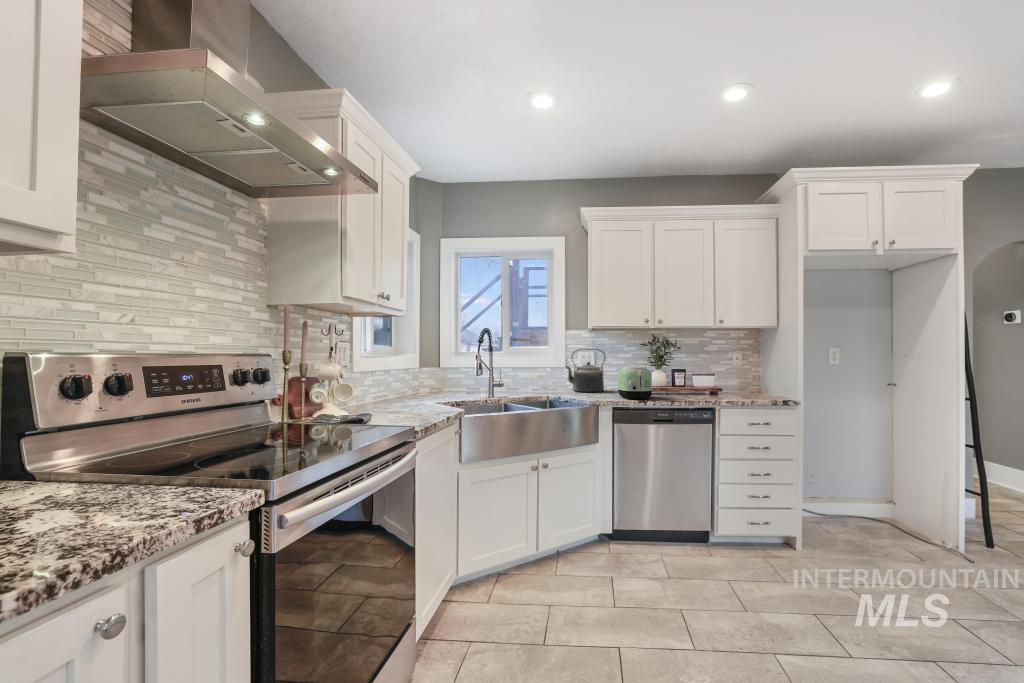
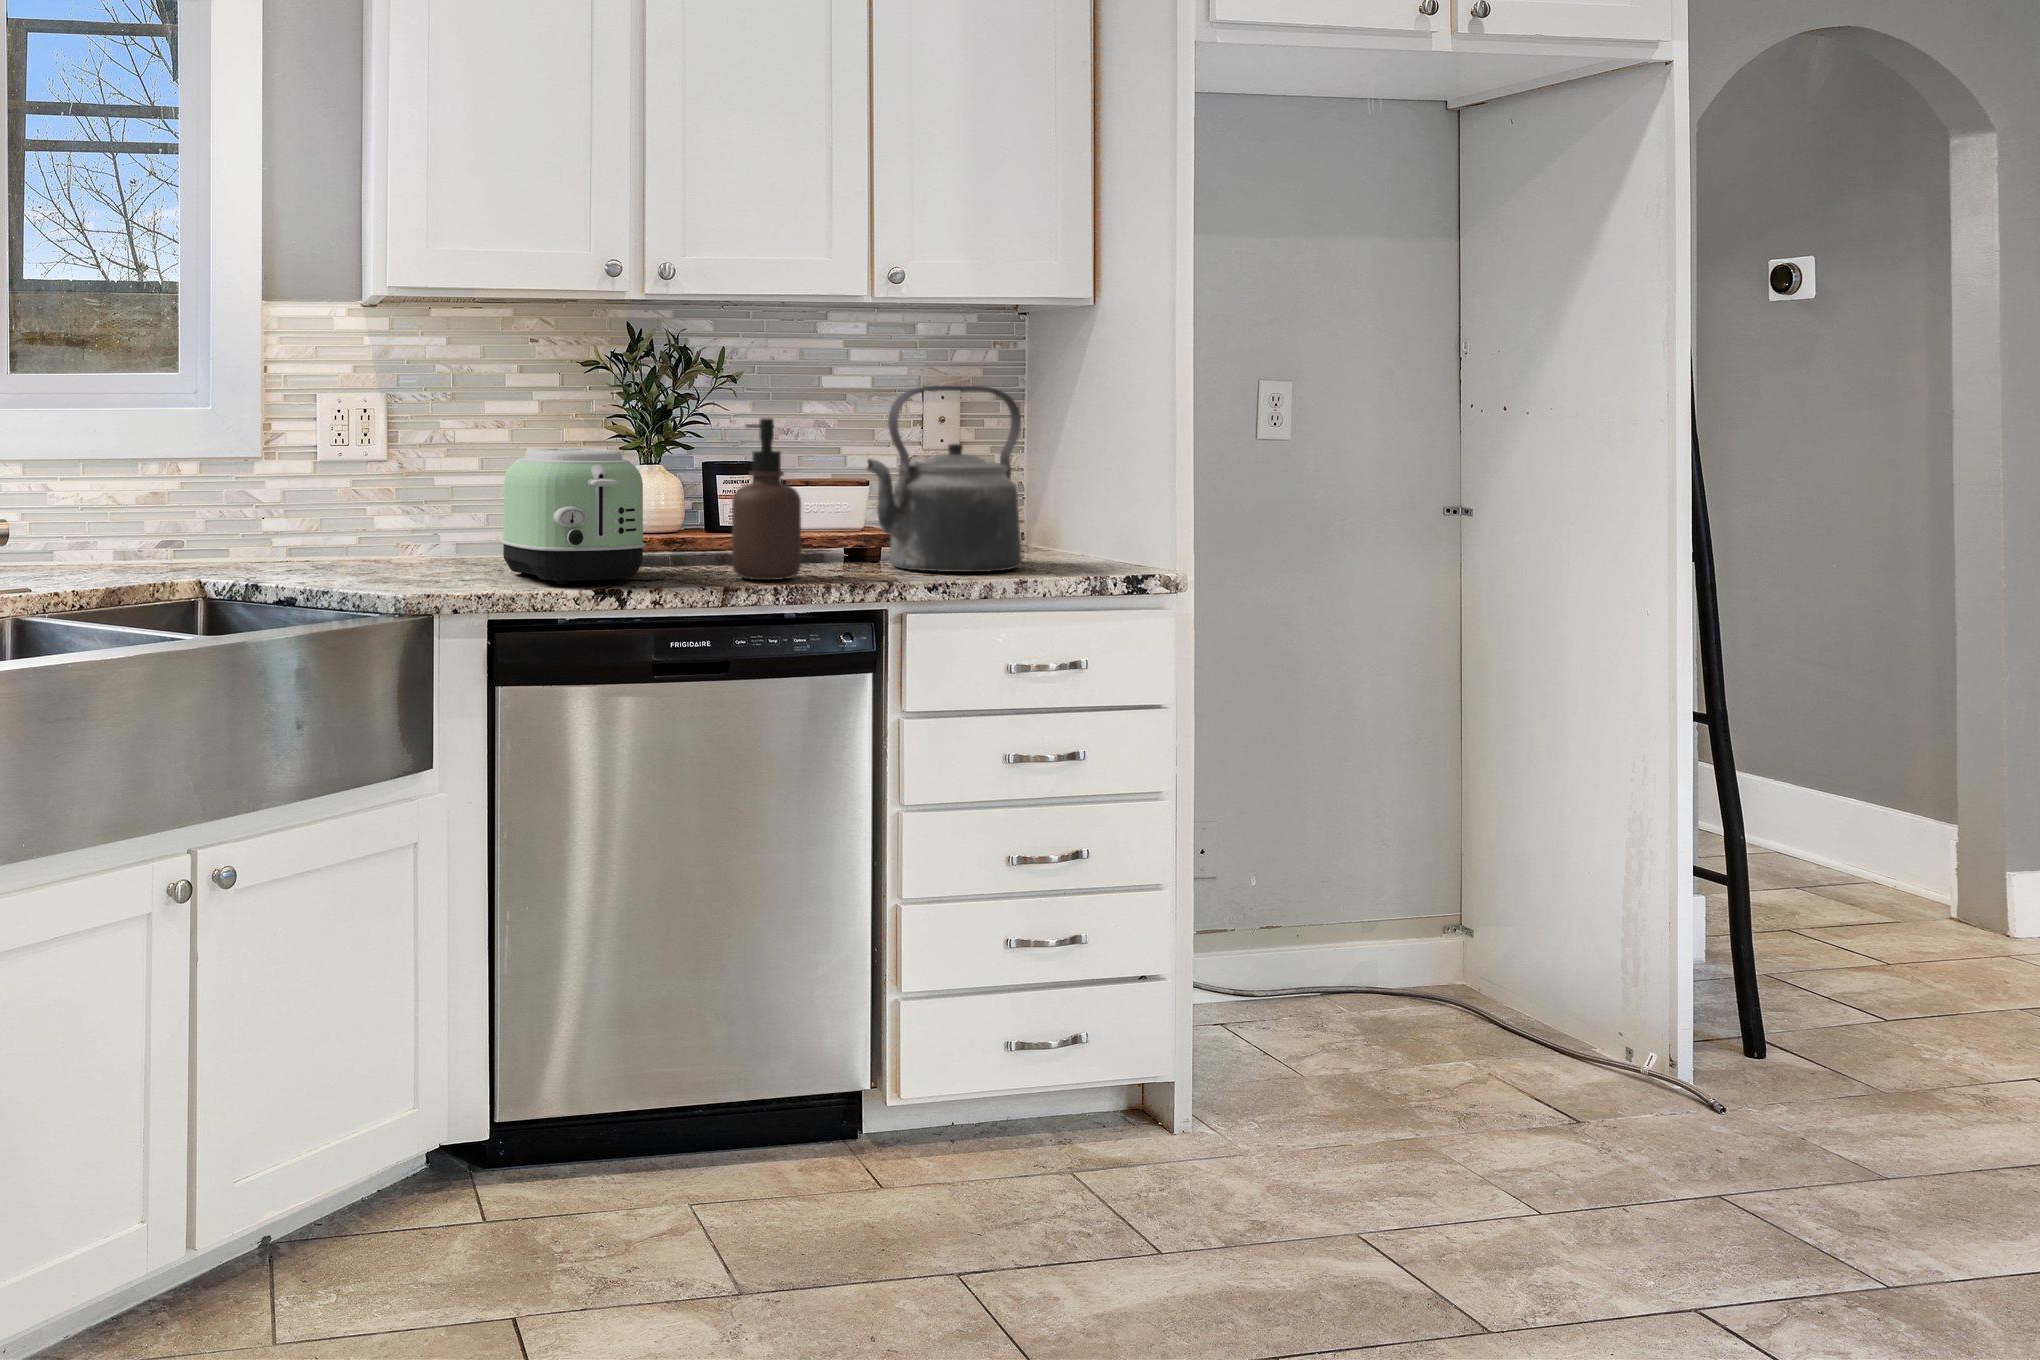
kettle: present [566,349,605,392] -> present [867,386,1022,572]
soap dispenser: none [675,359,693,400] -> present [732,418,801,580]

